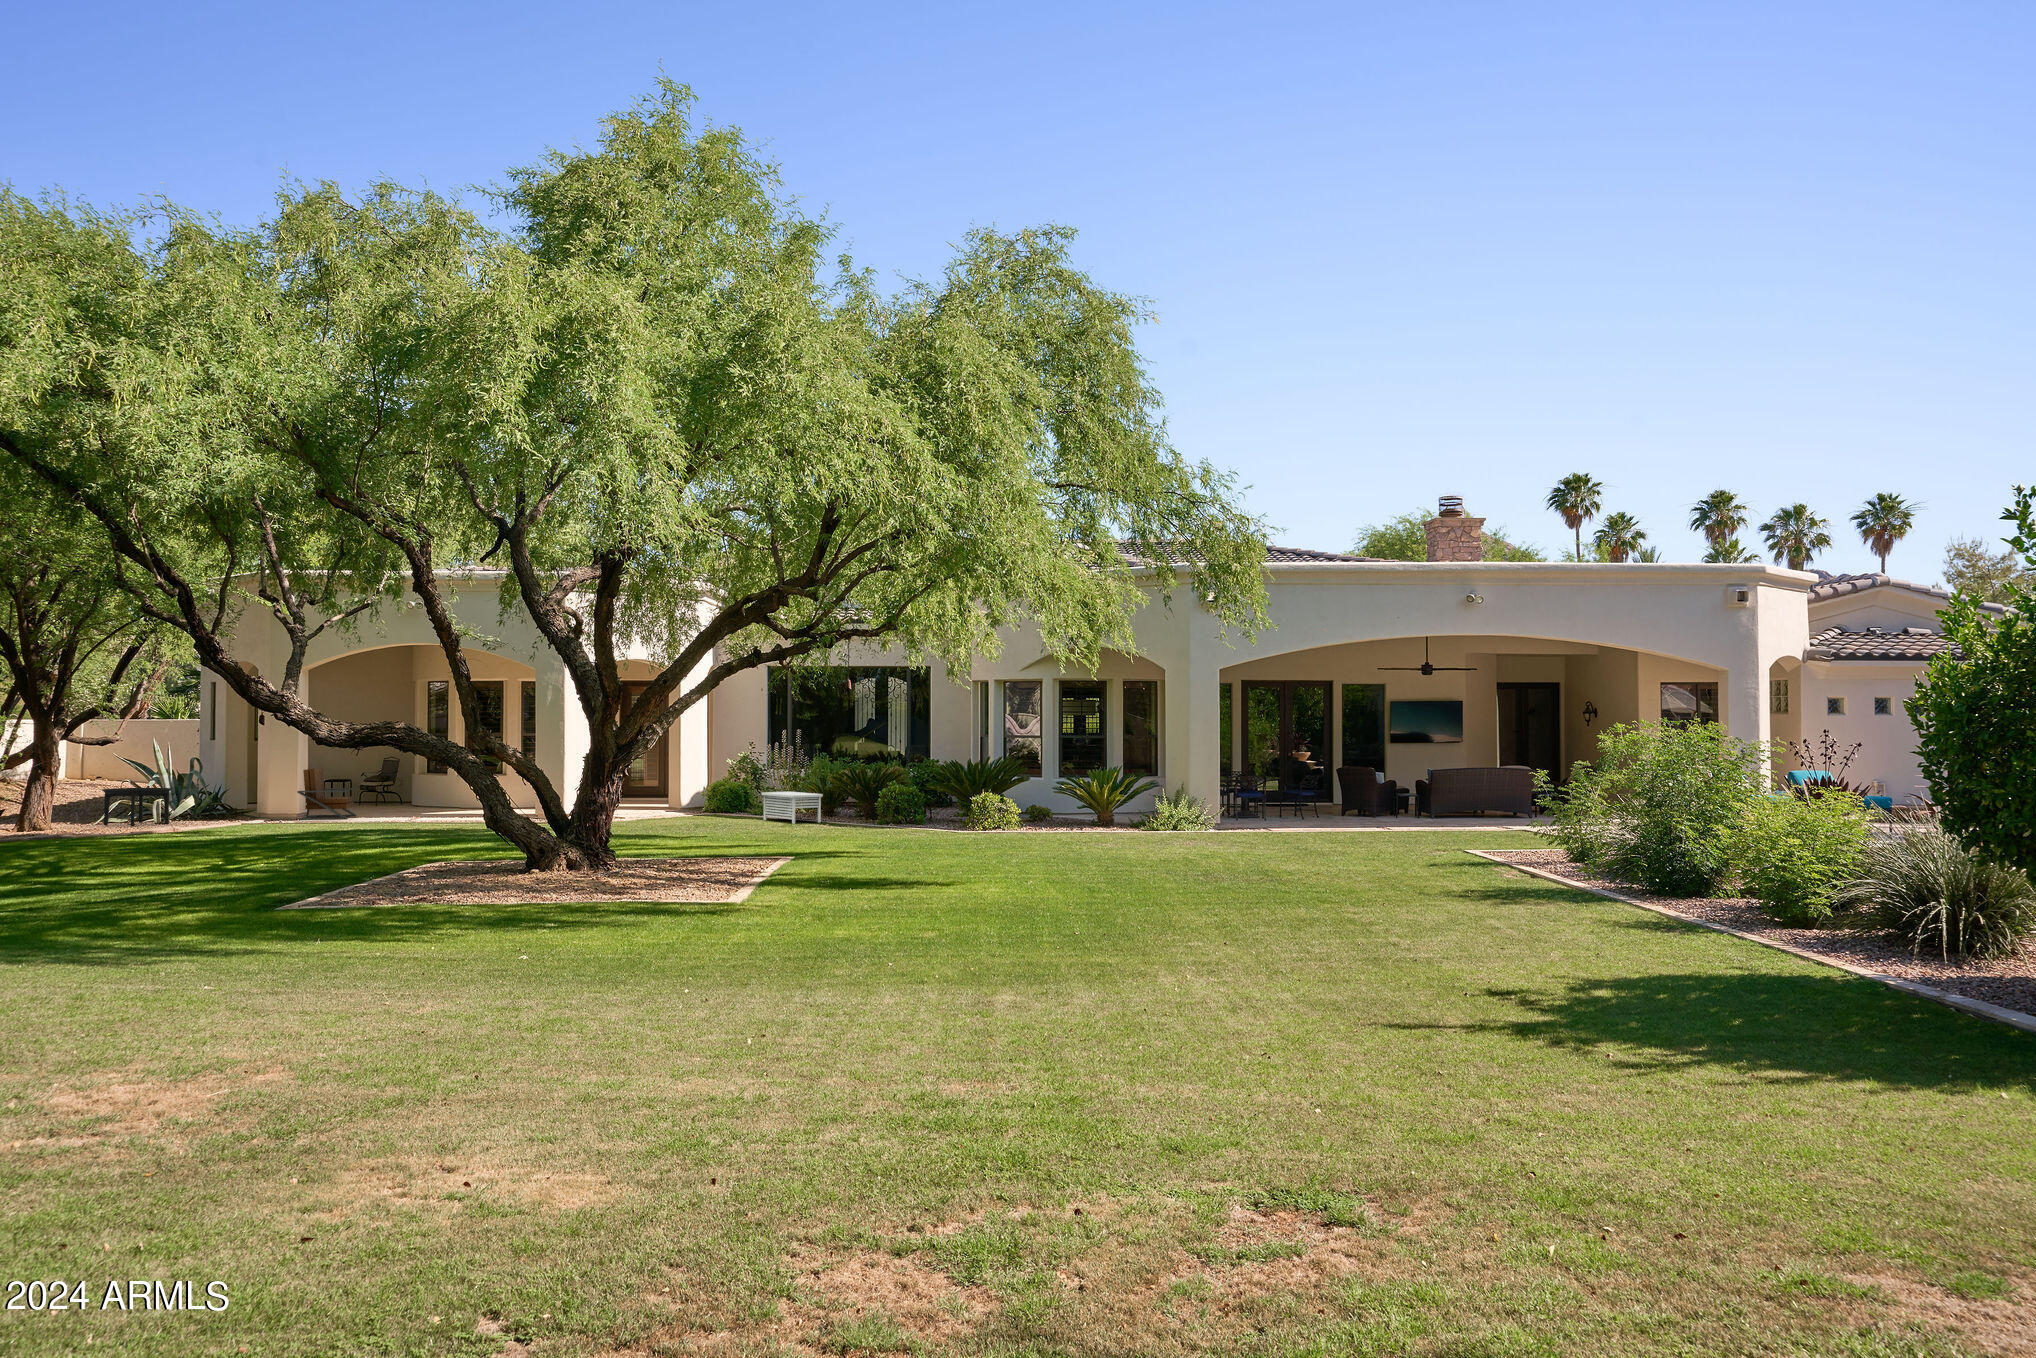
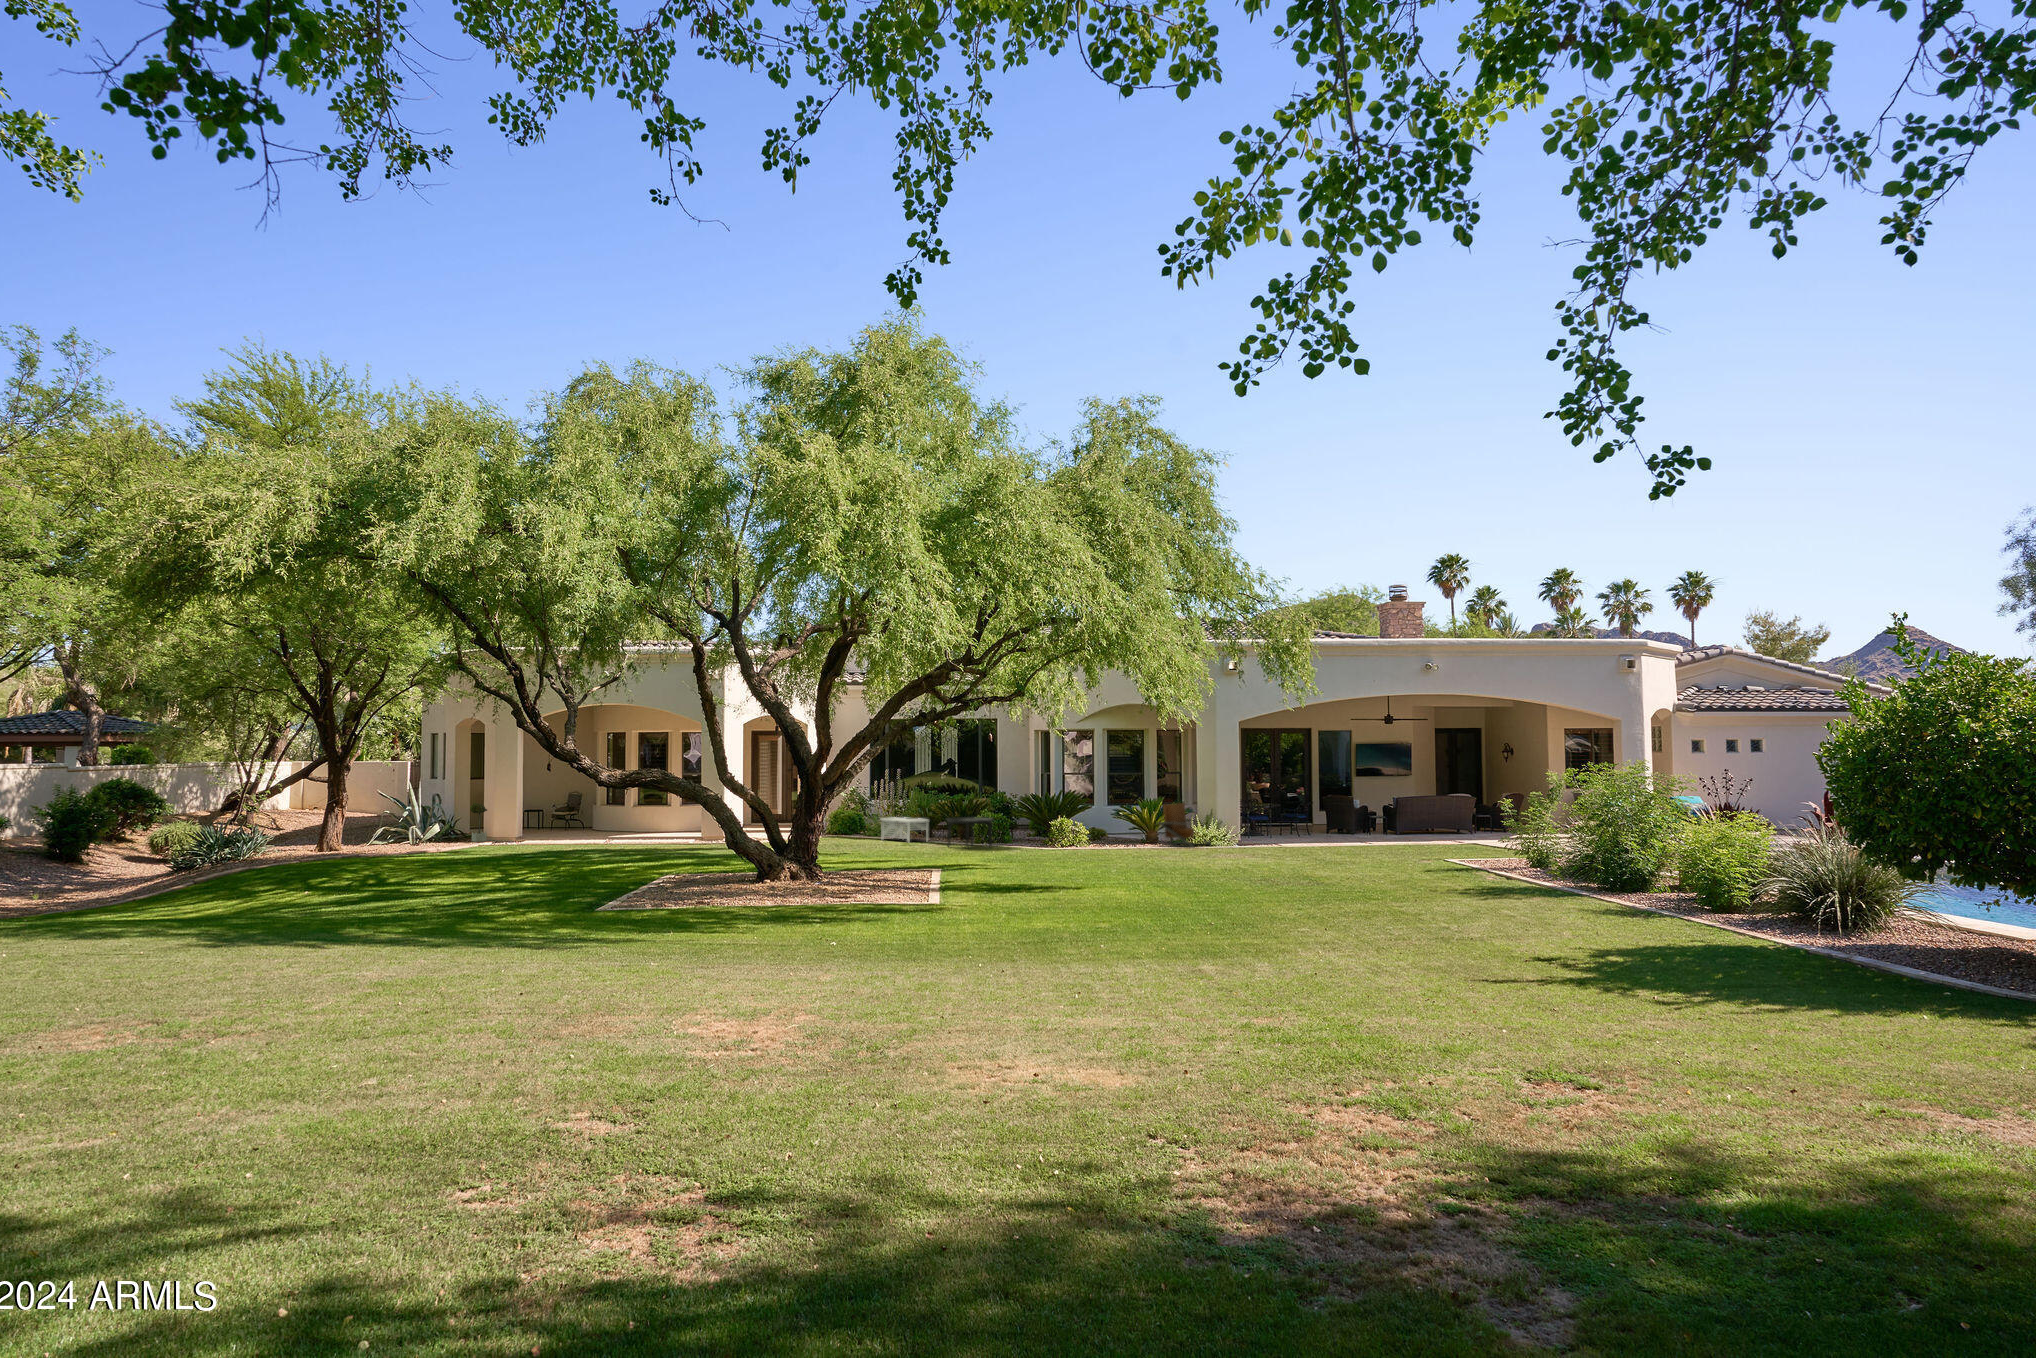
lounge chair: present [297,768,357,820] -> present [1159,803,1210,848]
potted tree: none [240,770,263,820] -> present [470,803,487,842]
round table: present [102,788,172,826] -> present [947,817,992,848]

